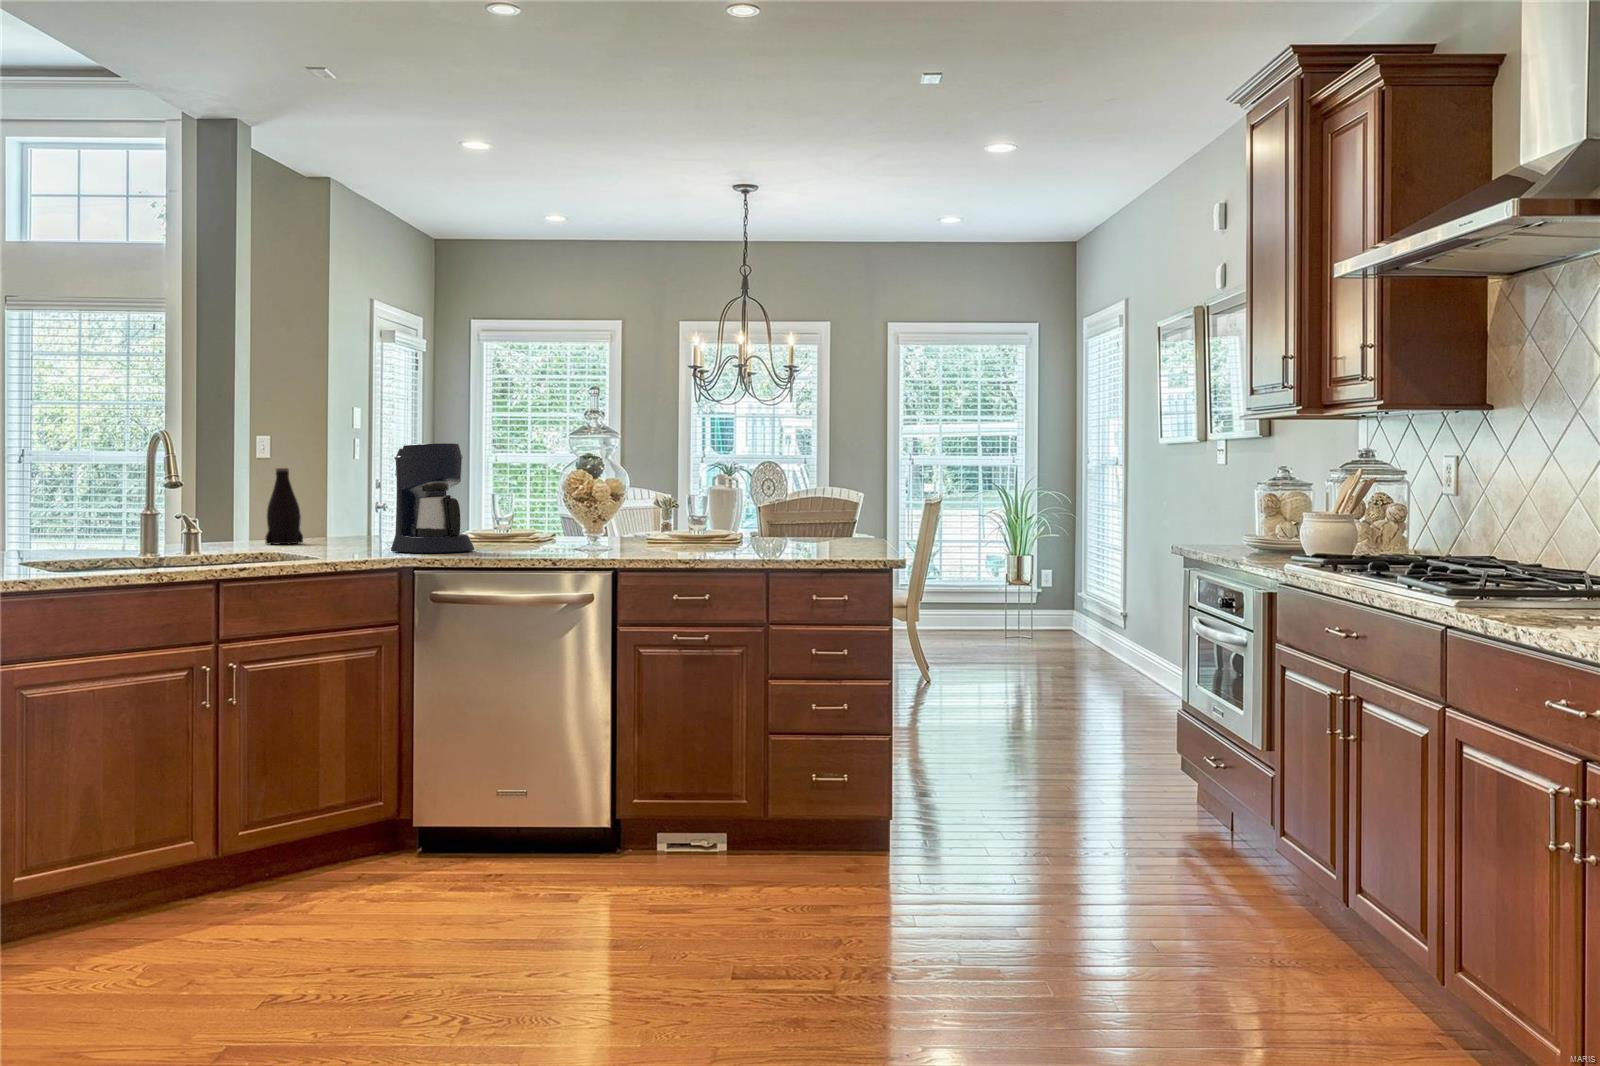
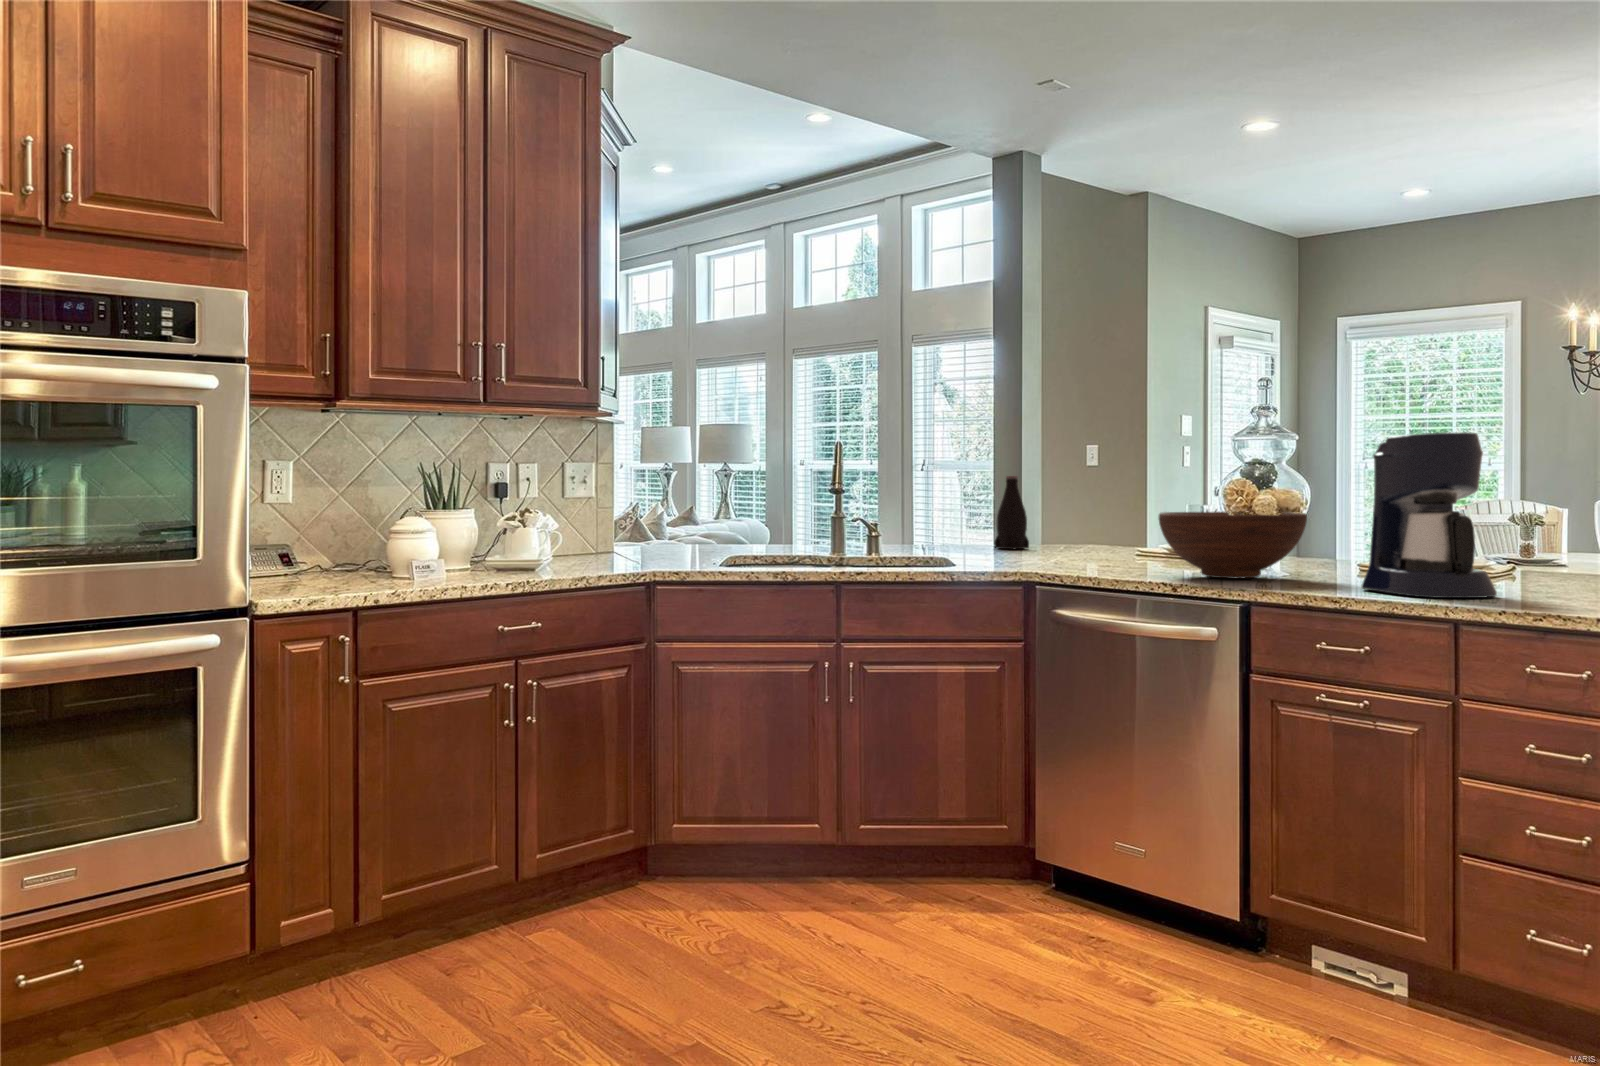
coffee maker: present [391,443,475,553] -> present [1362,432,1497,598]
fruit bowl: none [527,497,643,552] -> present [1159,512,1307,579]

